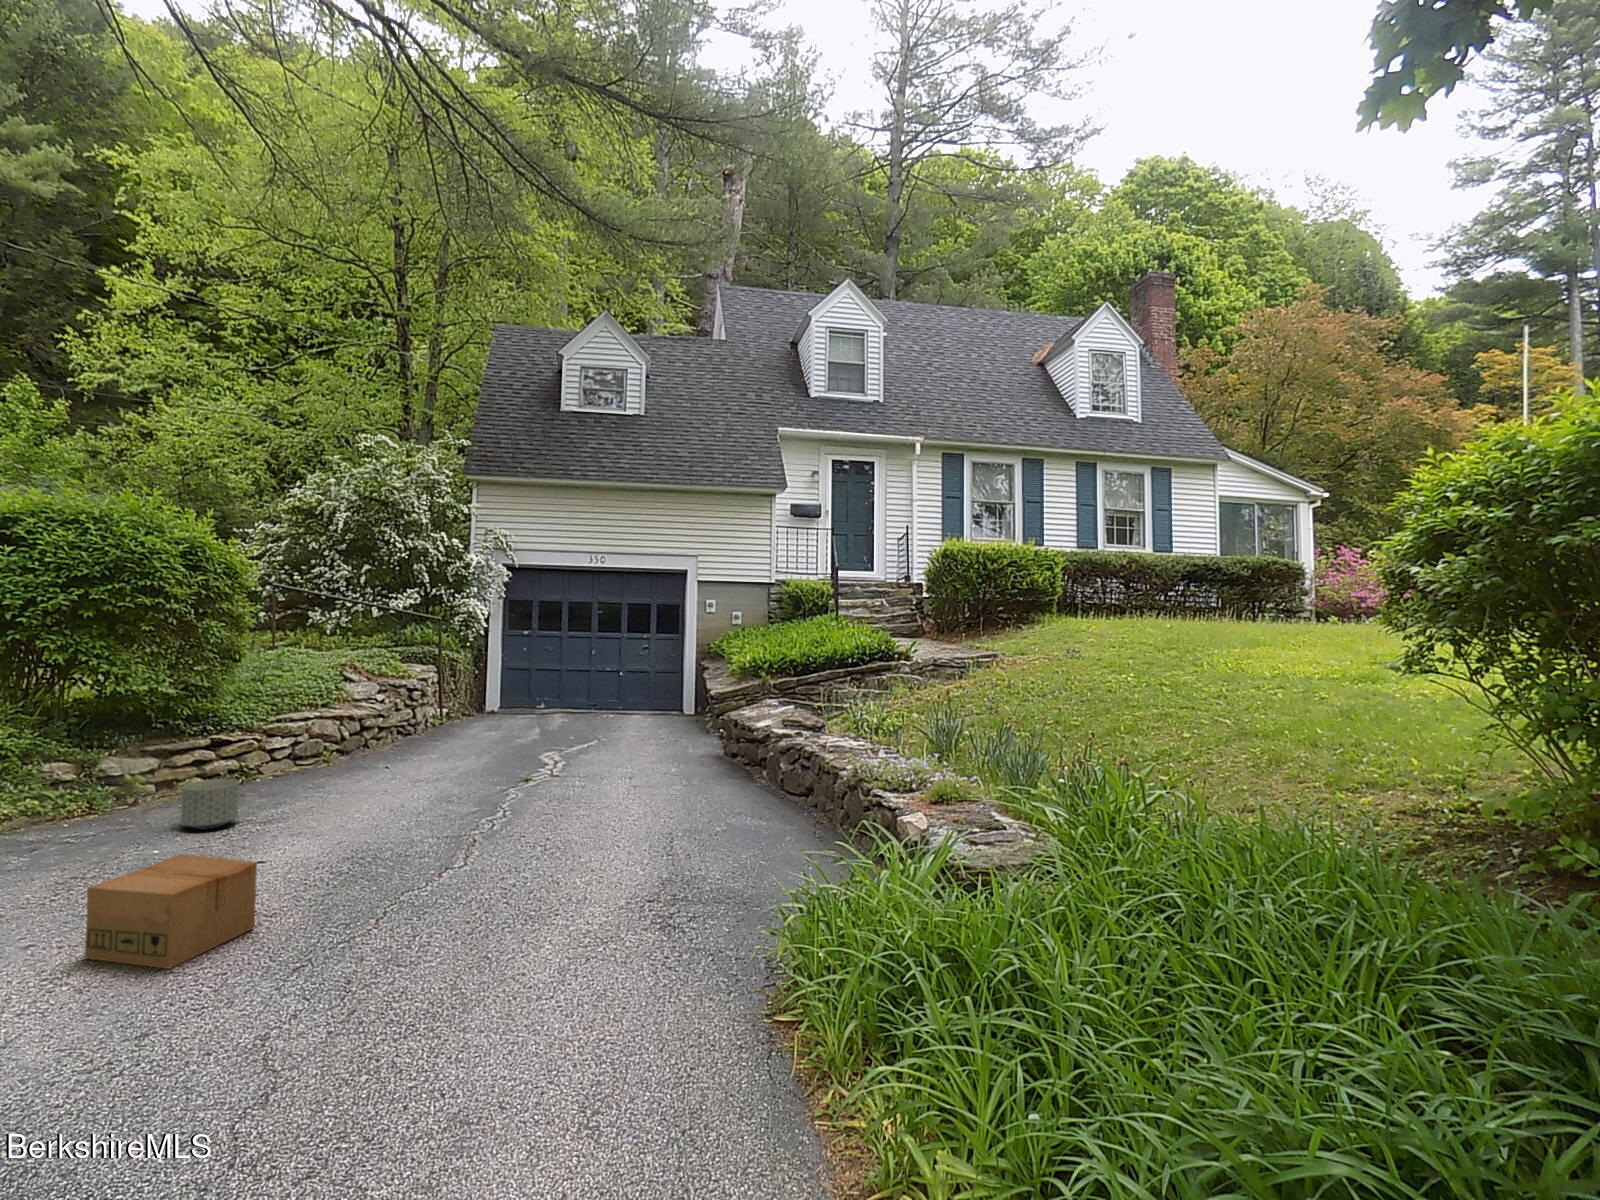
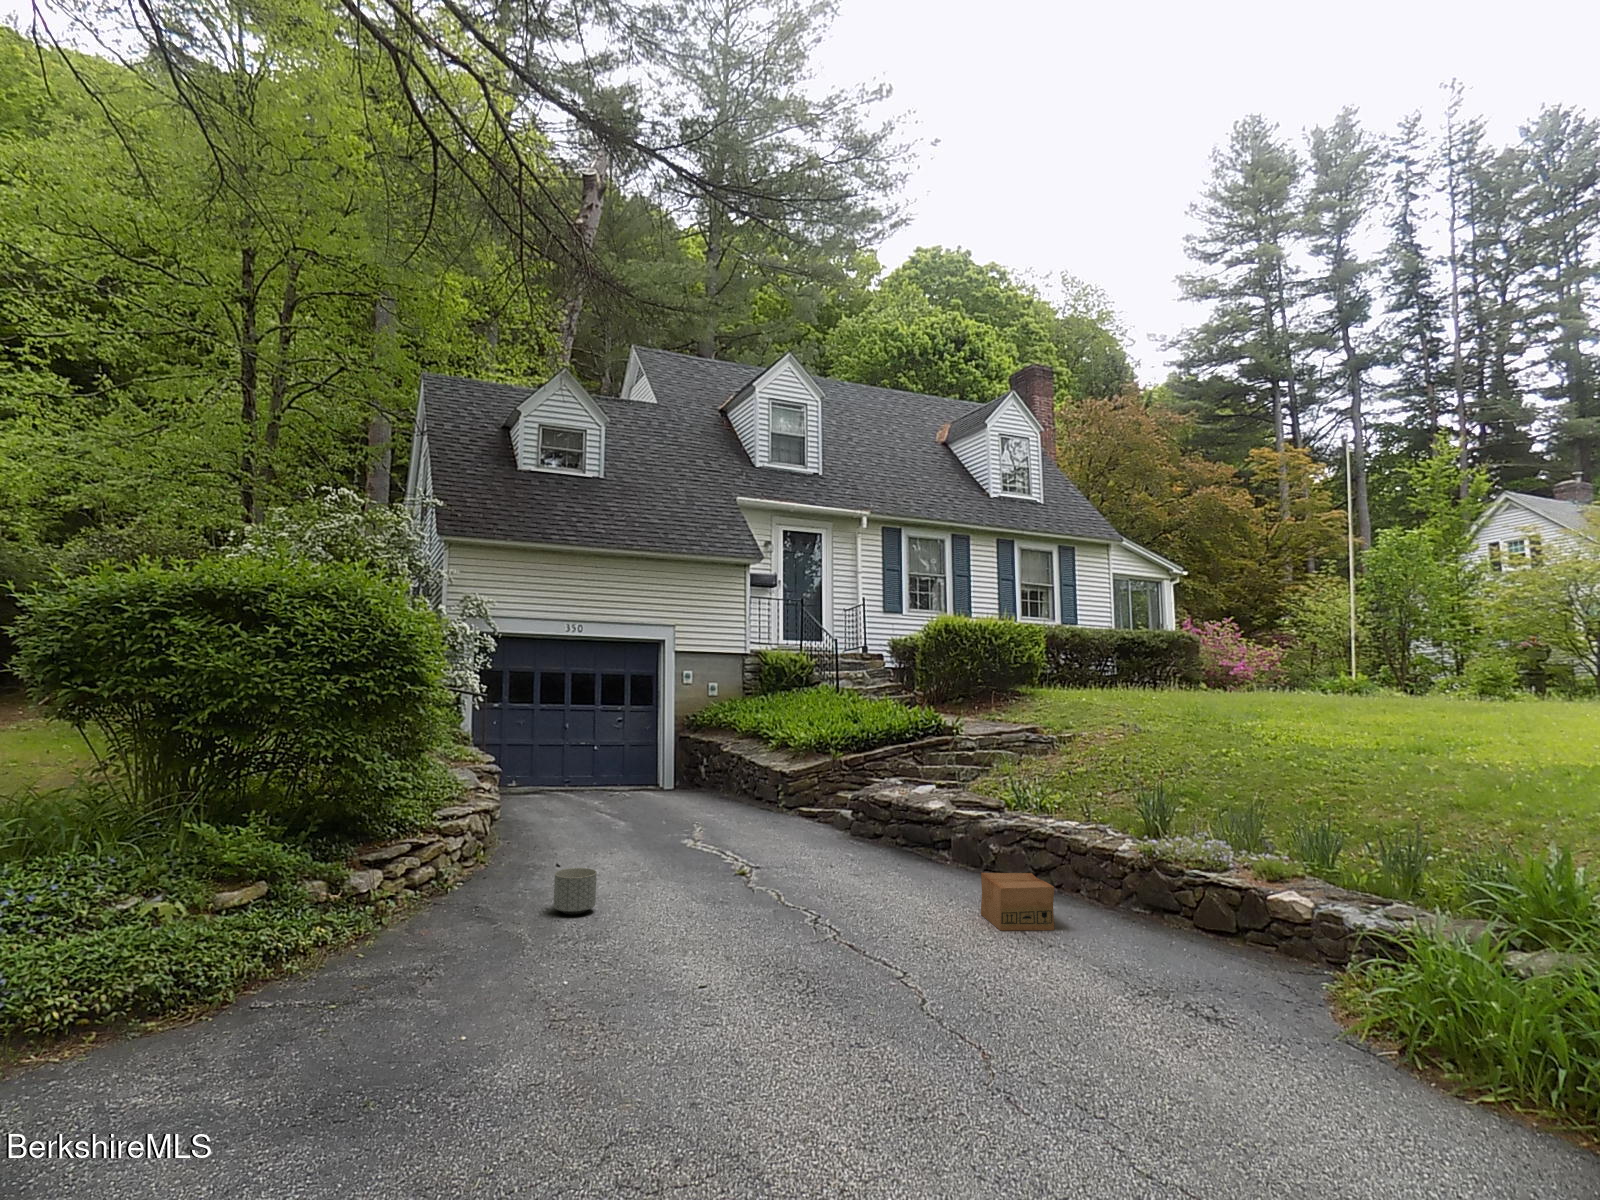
cardboard box: present [85,854,257,969] -> present [981,873,1054,931]

